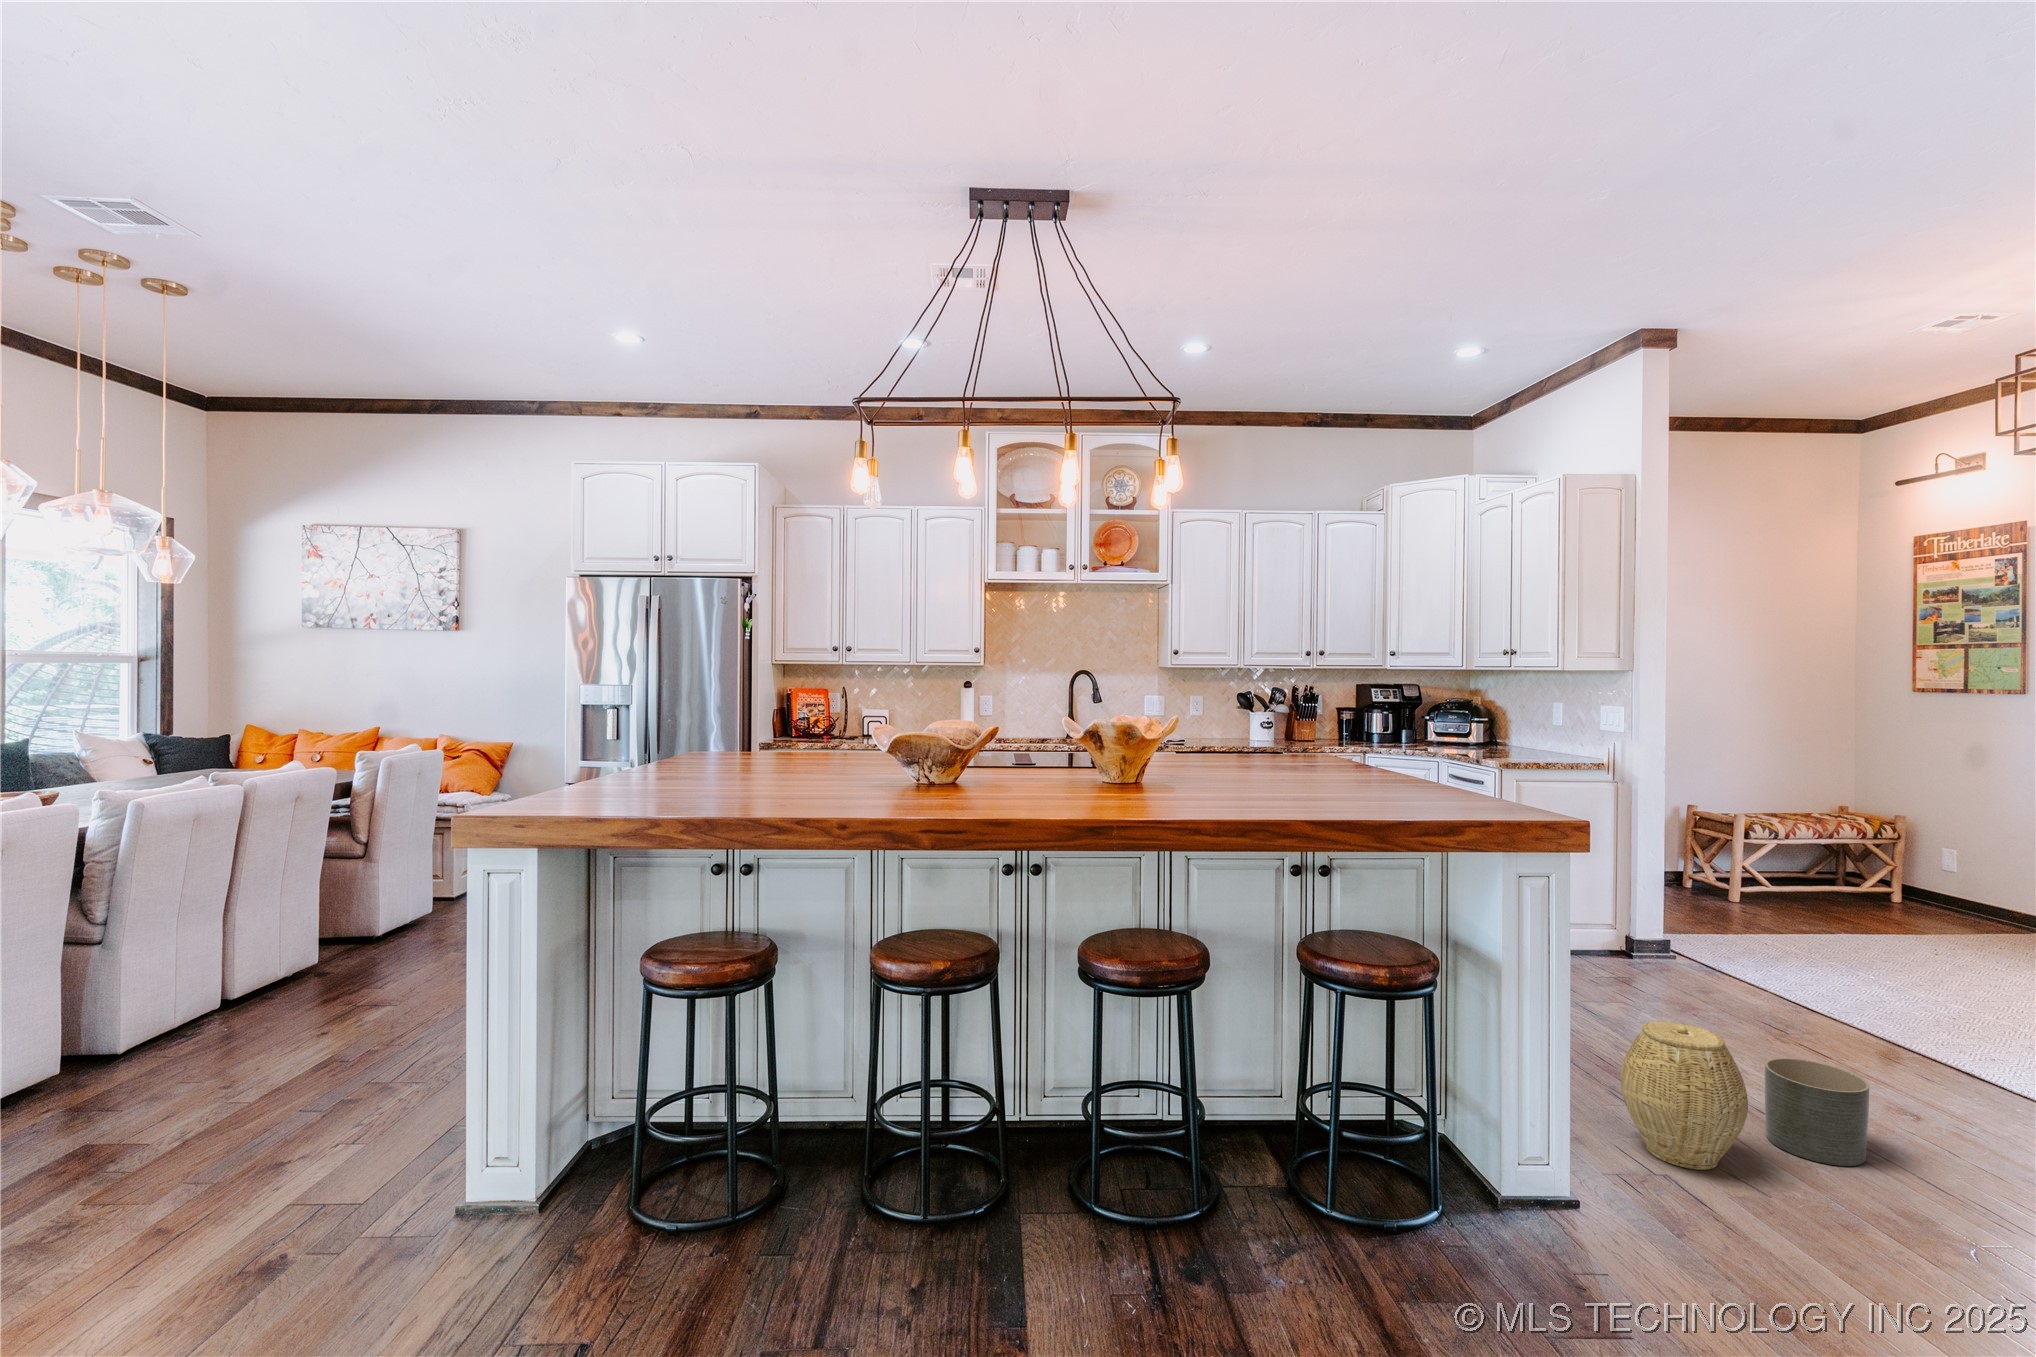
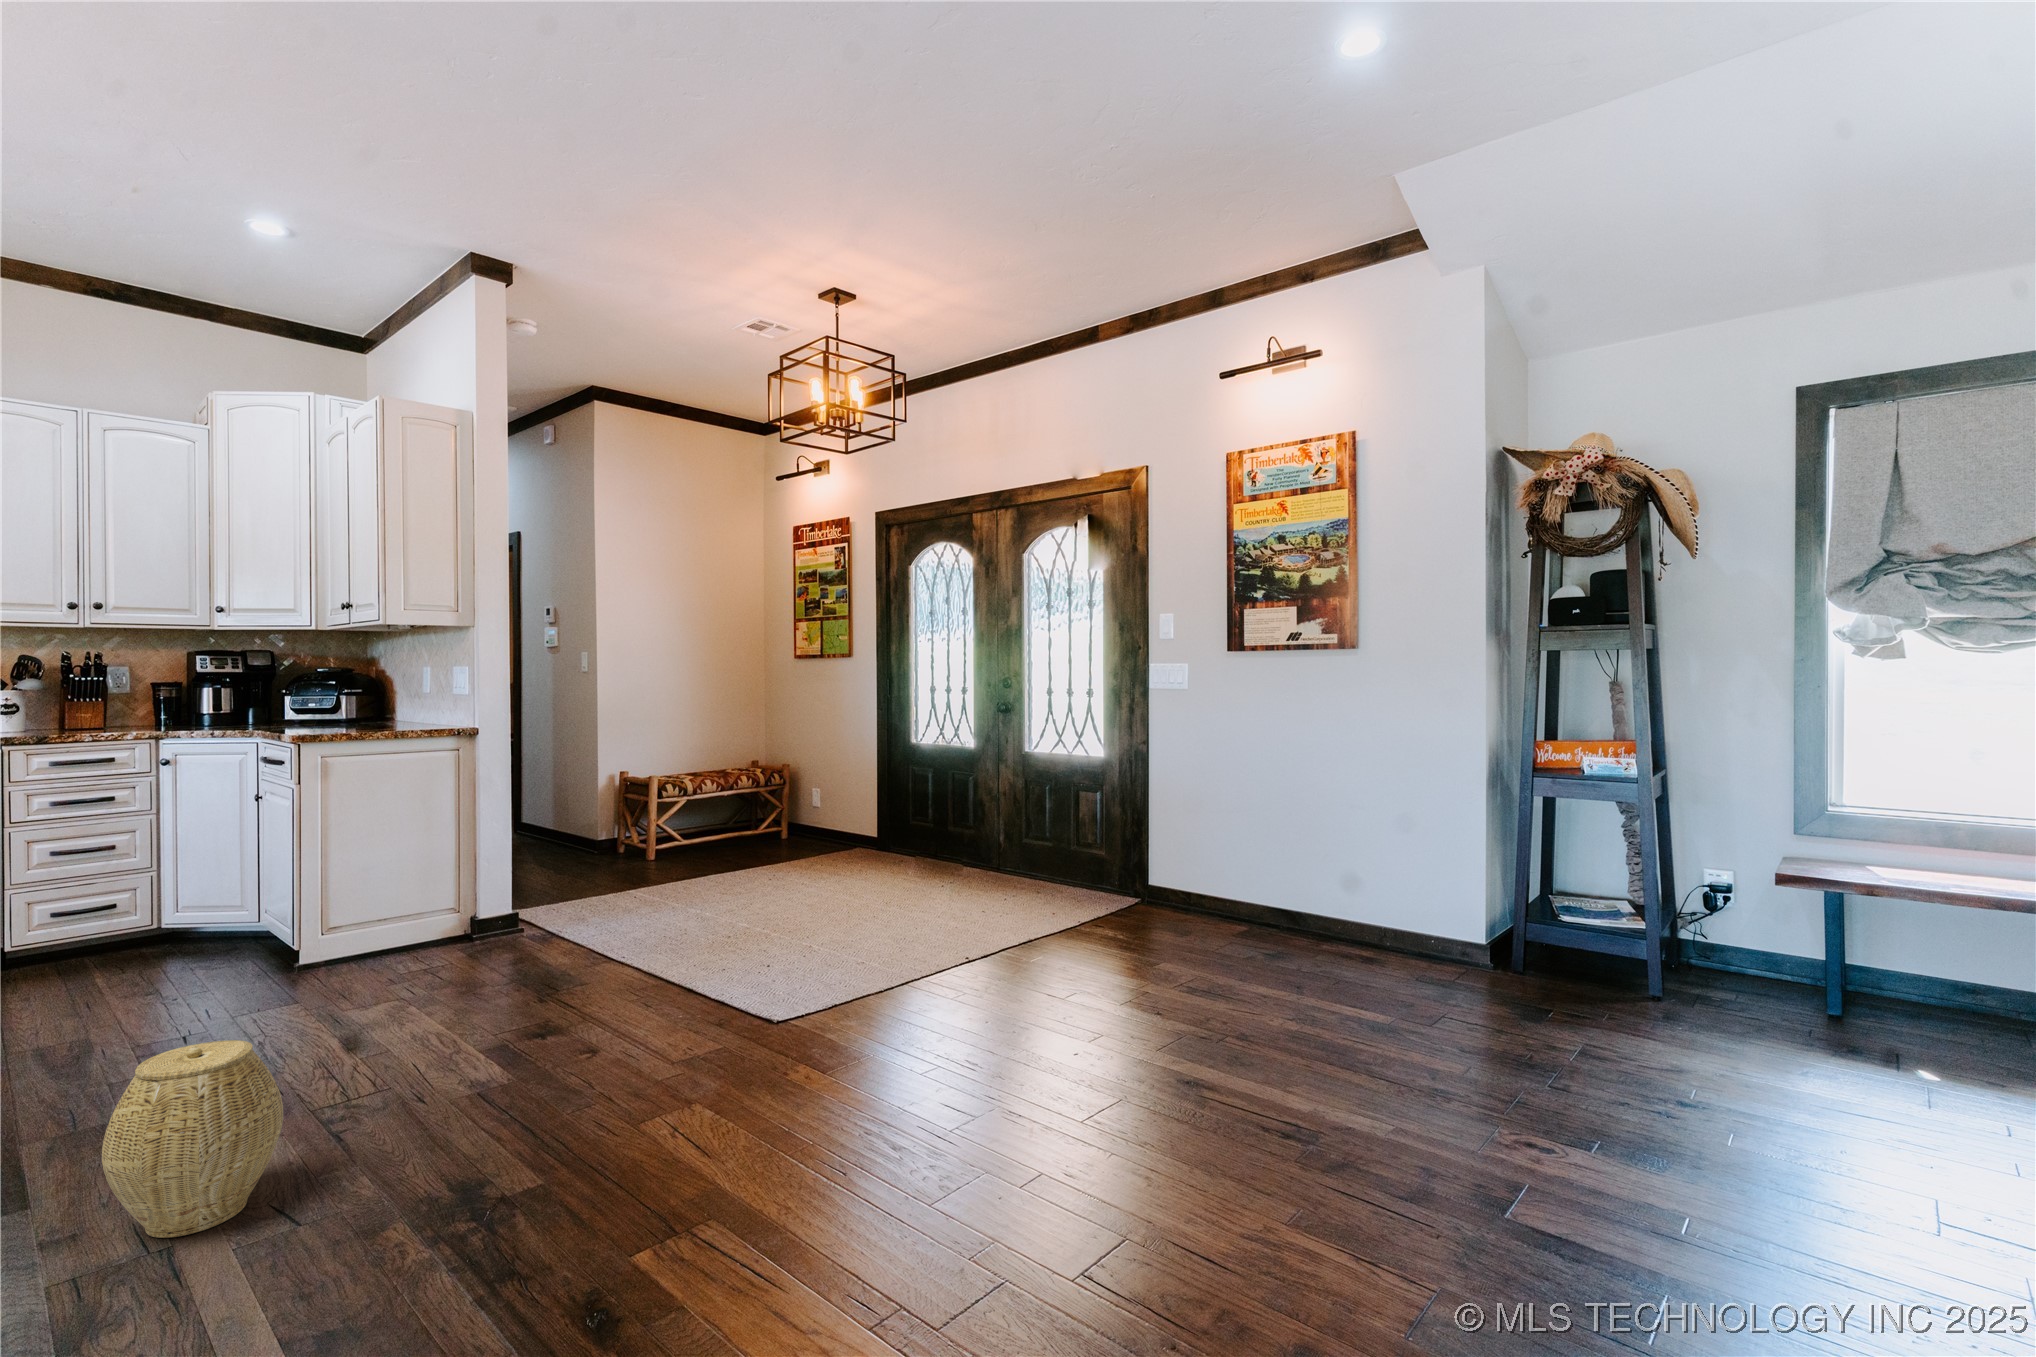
planter: present [1765,1058,1870,1166] -> none [358,1037,467,1160]

